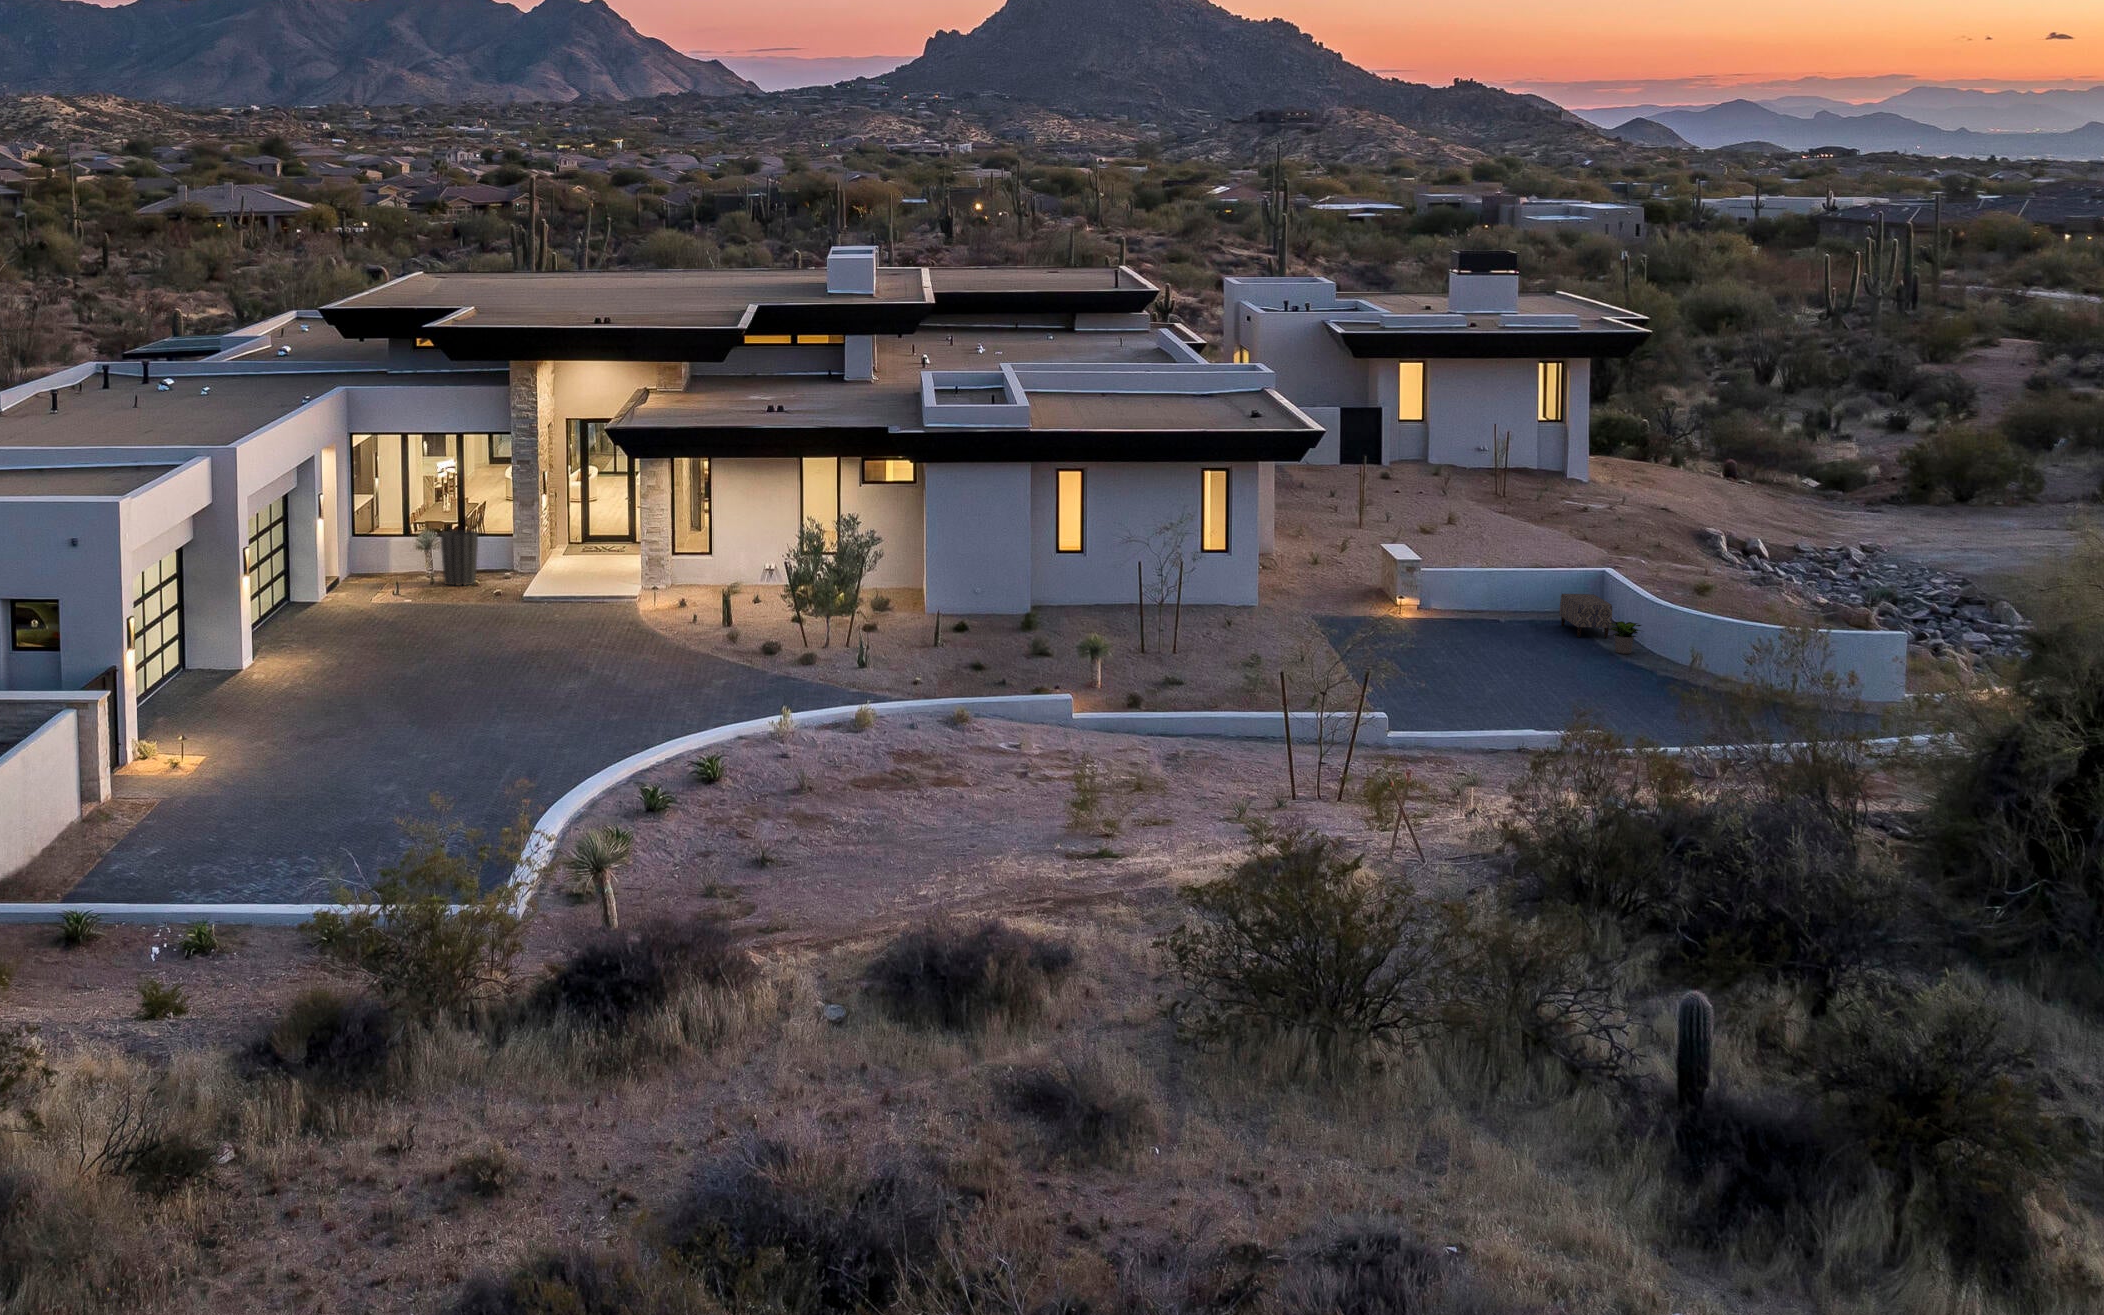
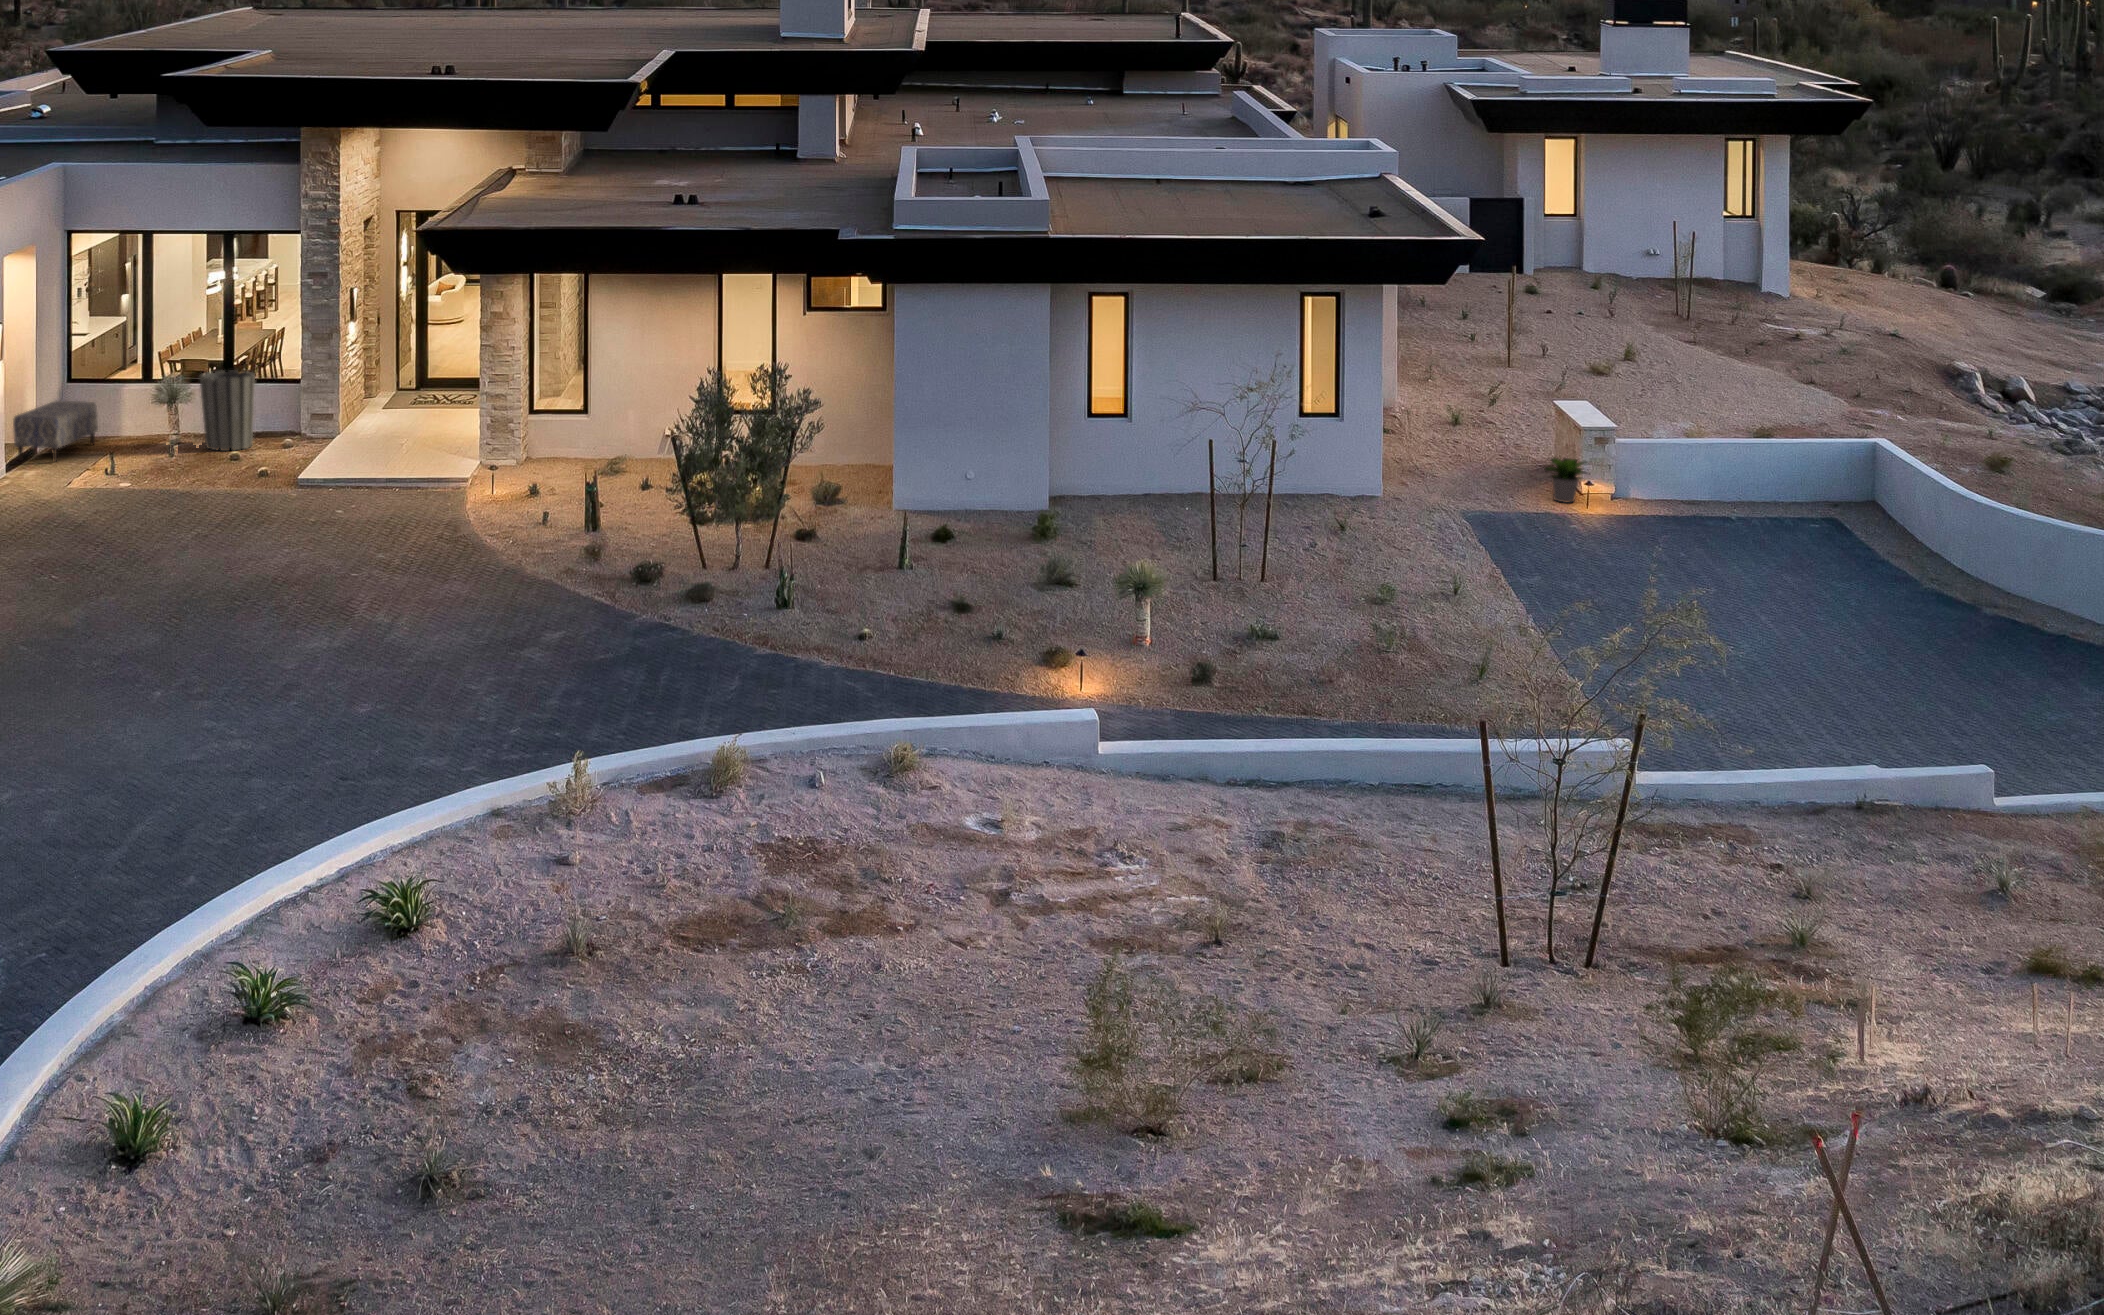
bench: present [1559,594,1612,638] -> present [13,401,98,462]
potted plant: present [1610,621,1641,654] -> present [1545,458,1589,503]

